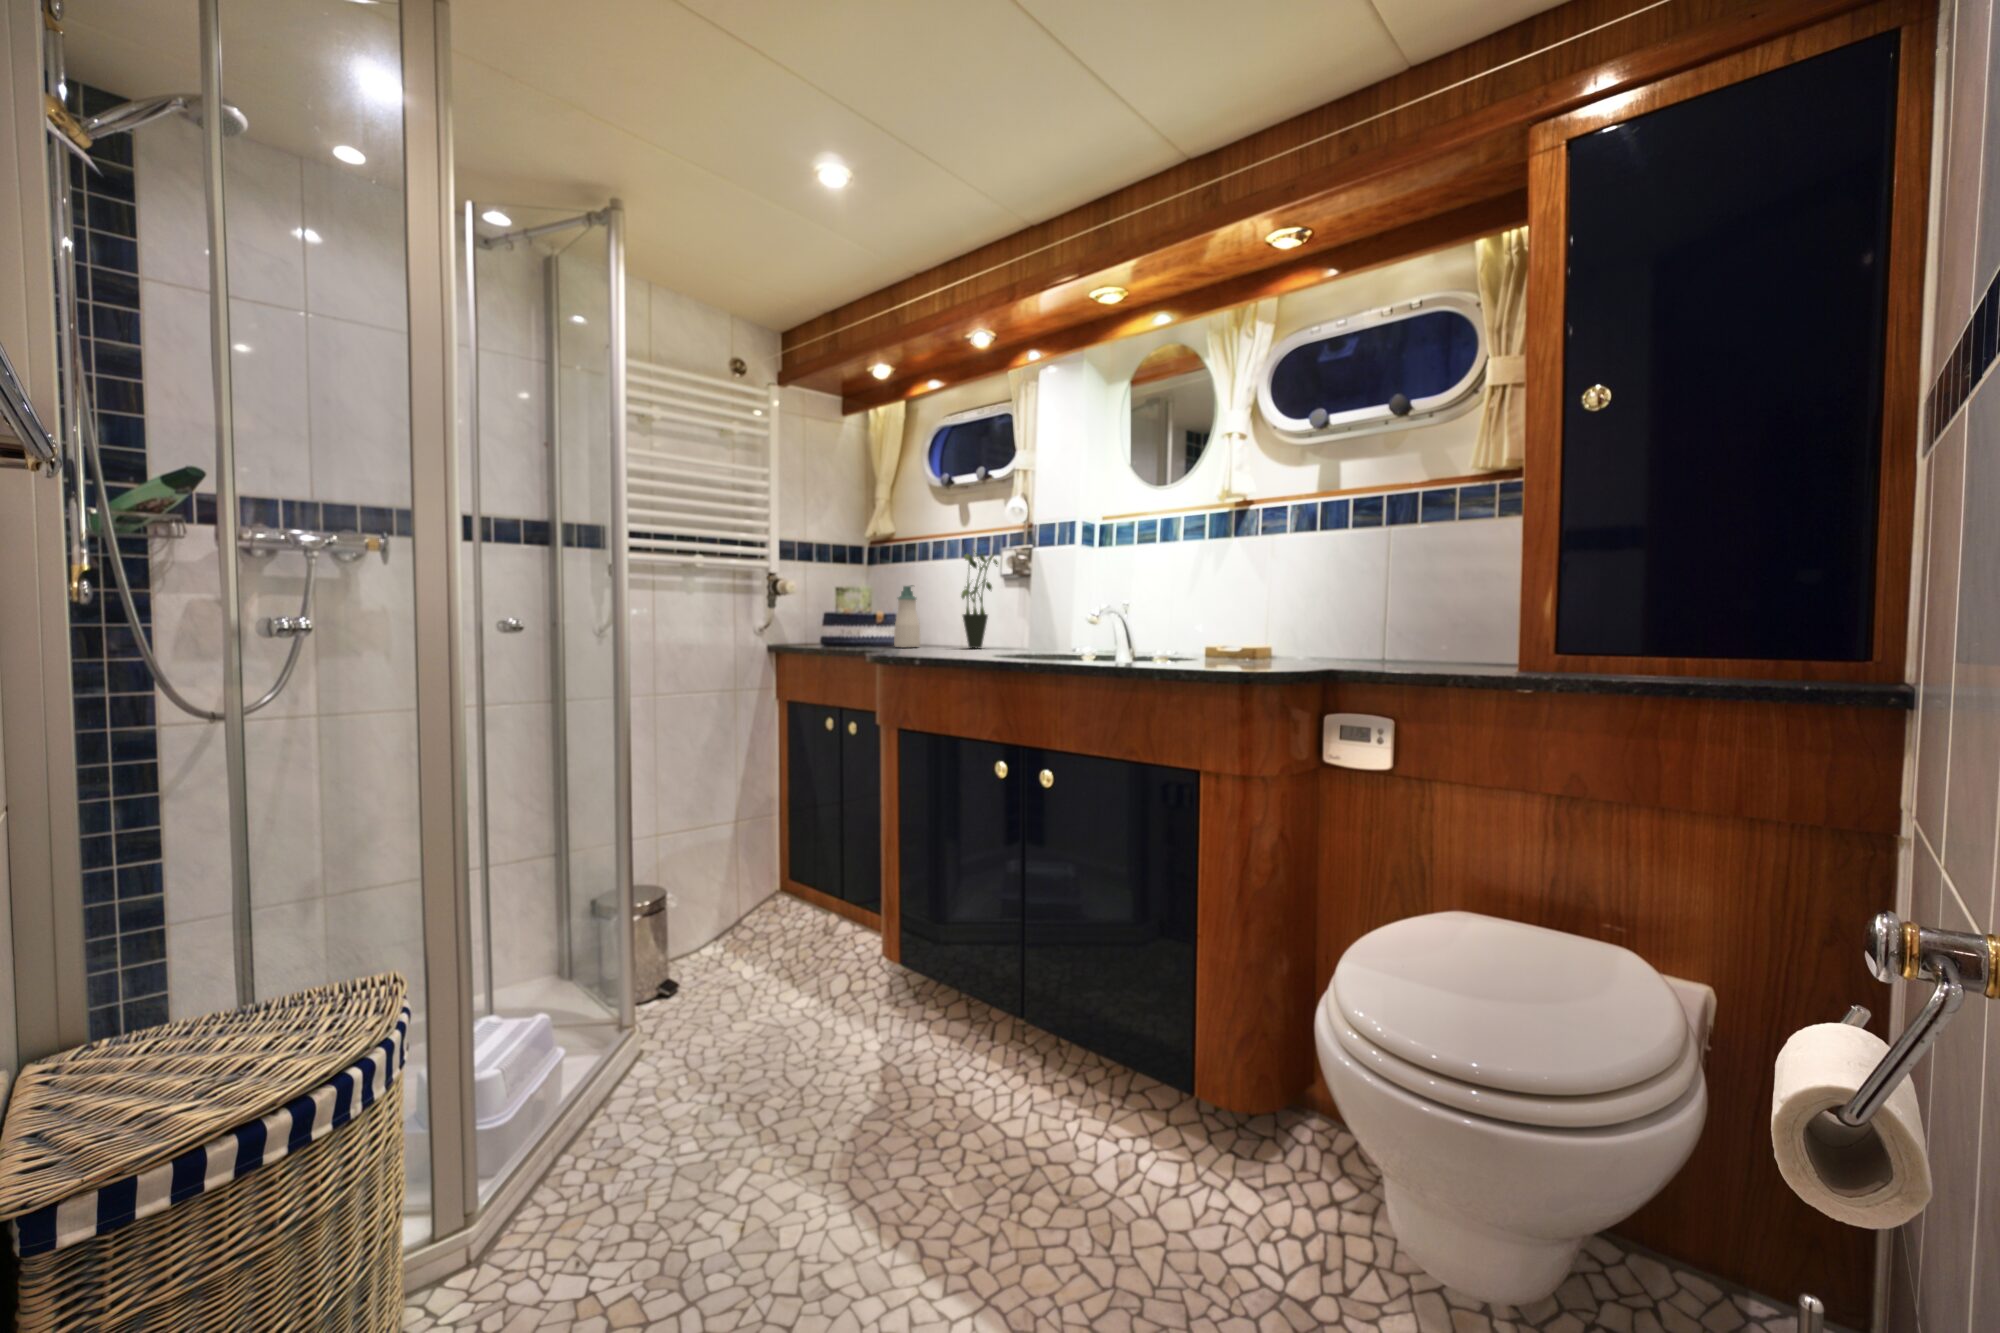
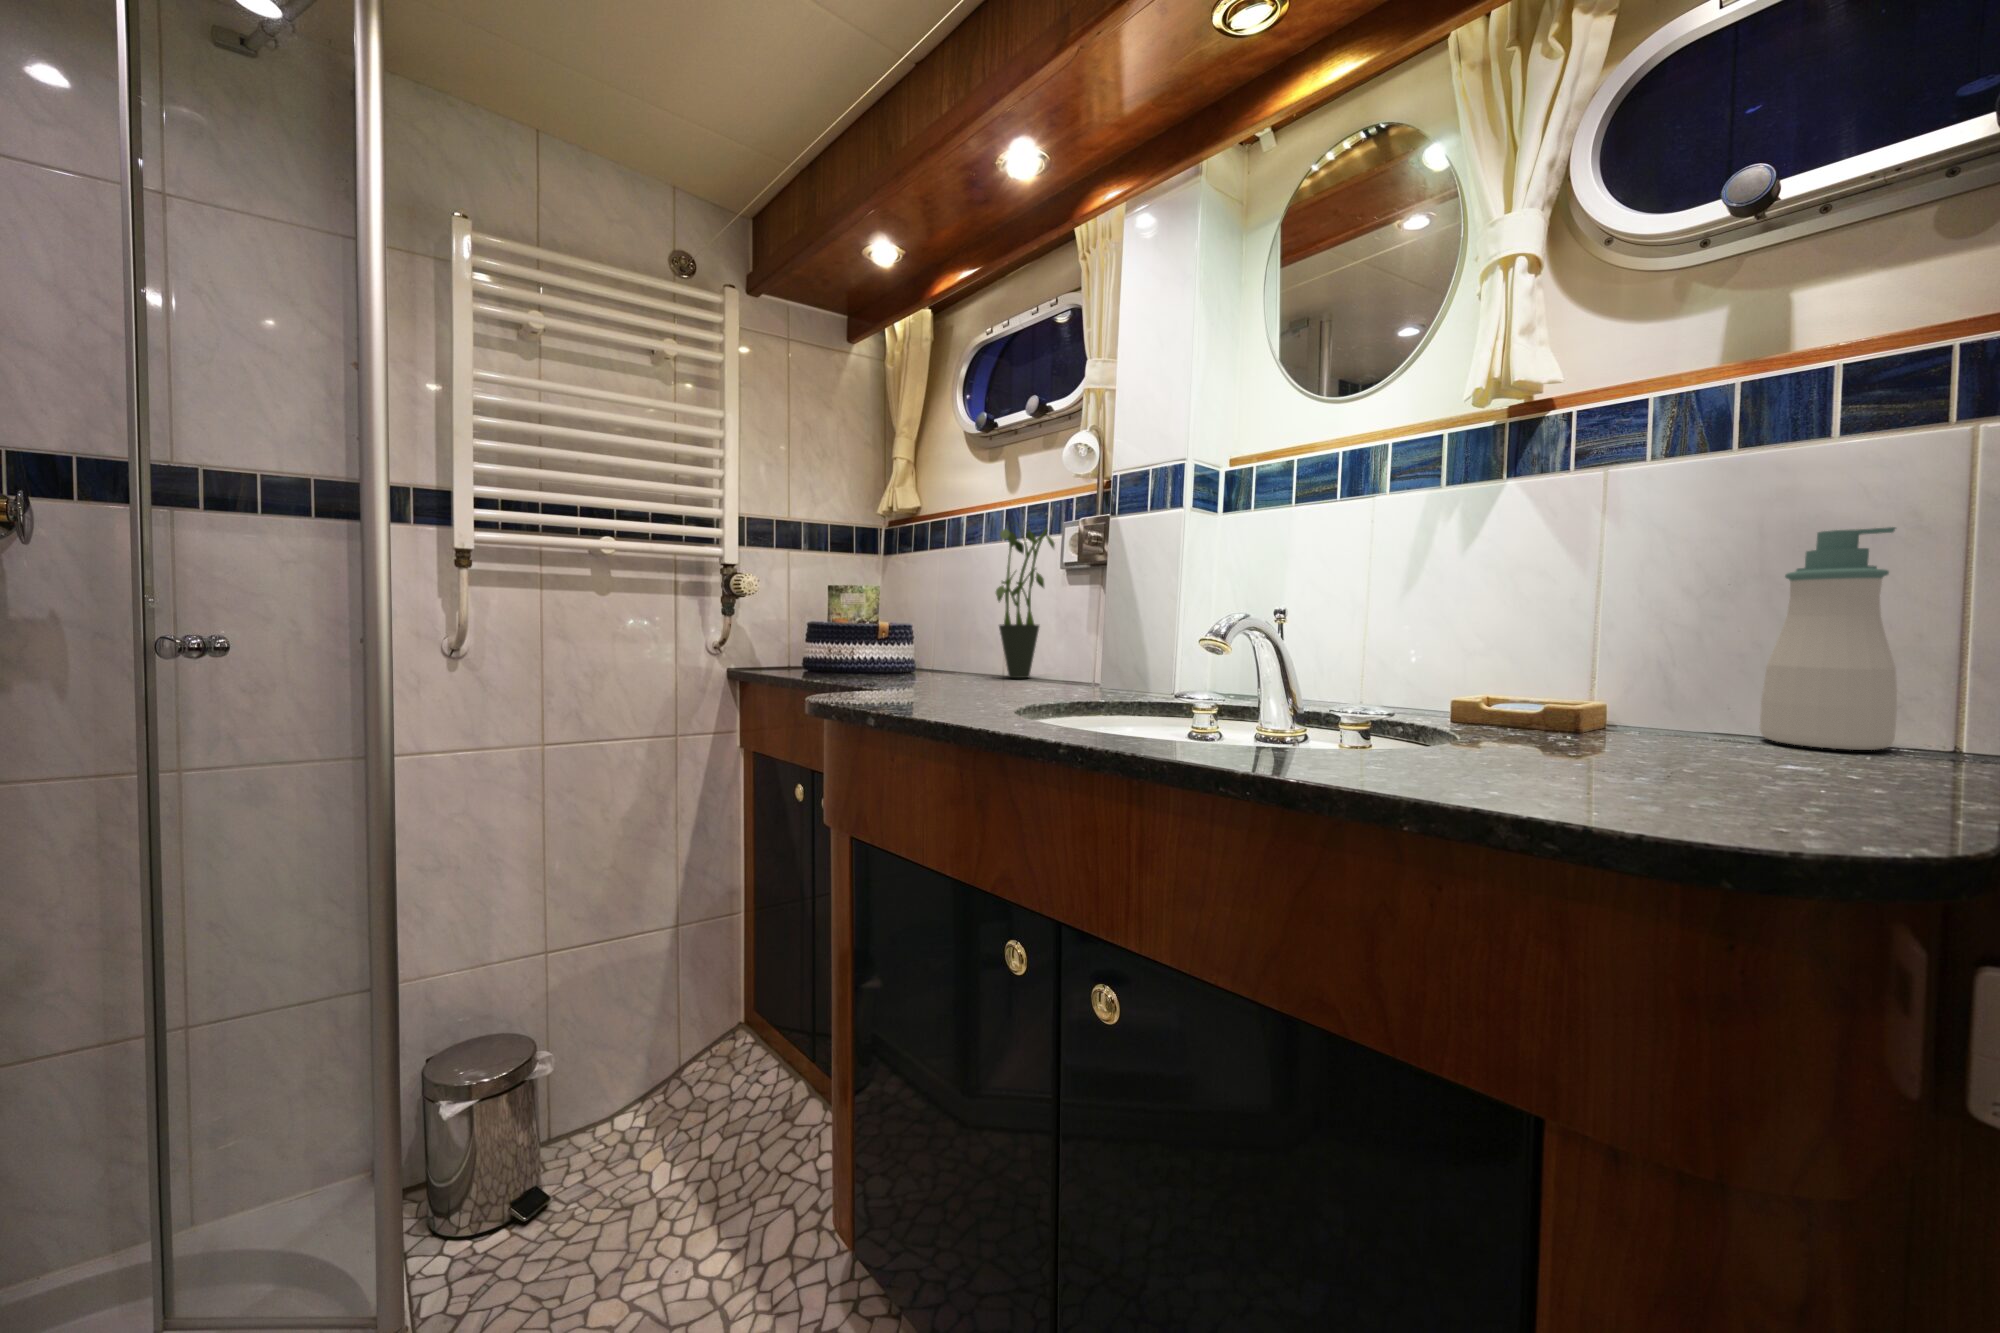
soap bottle: present [894,585,920,648] -> present [1759,527,1897,750]

